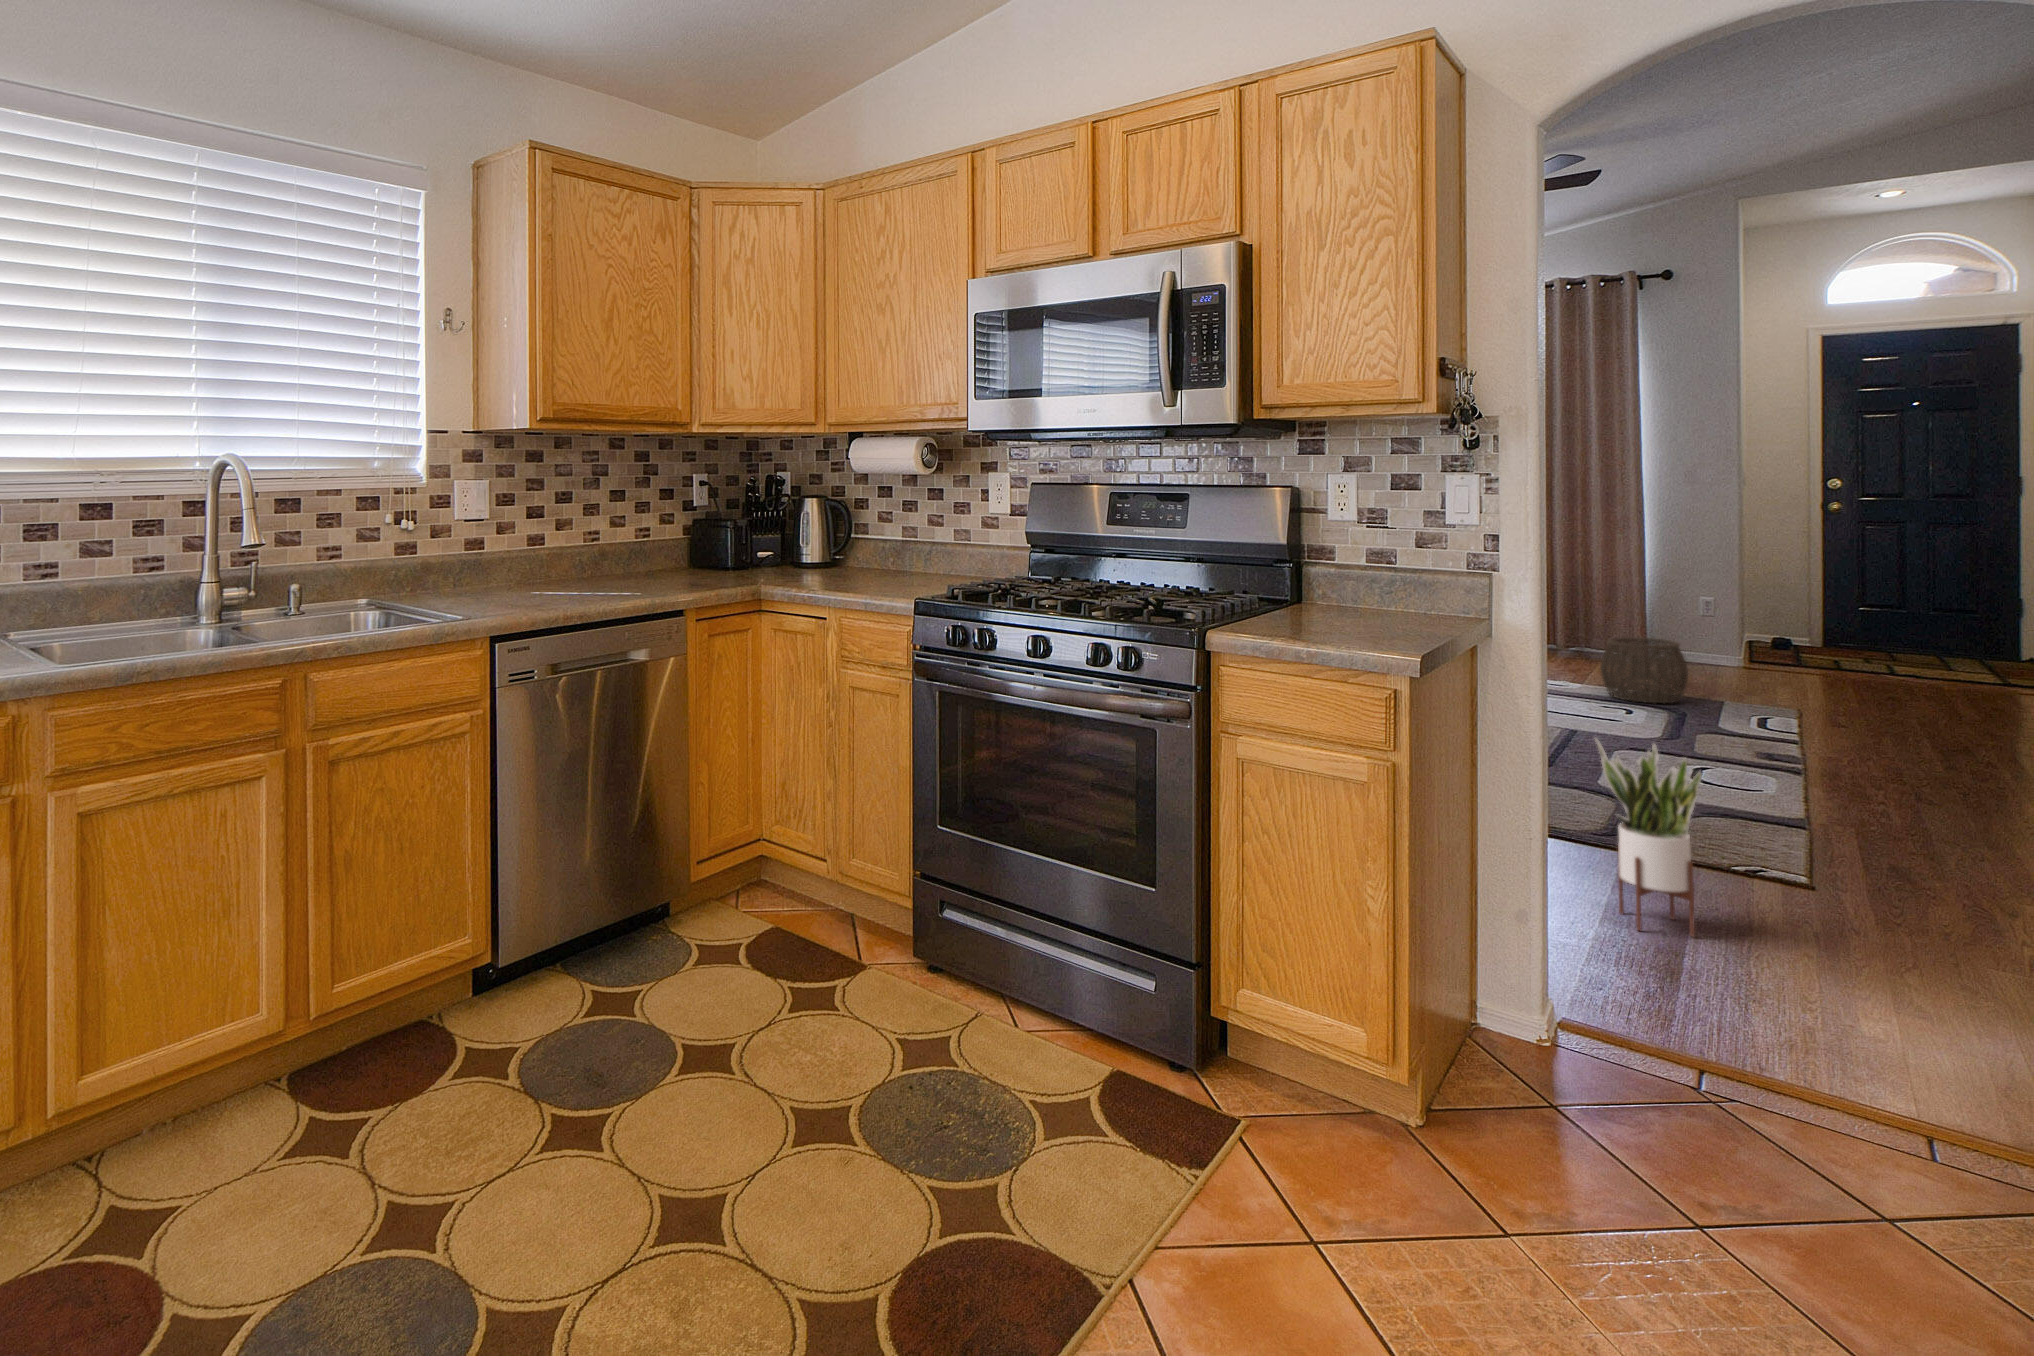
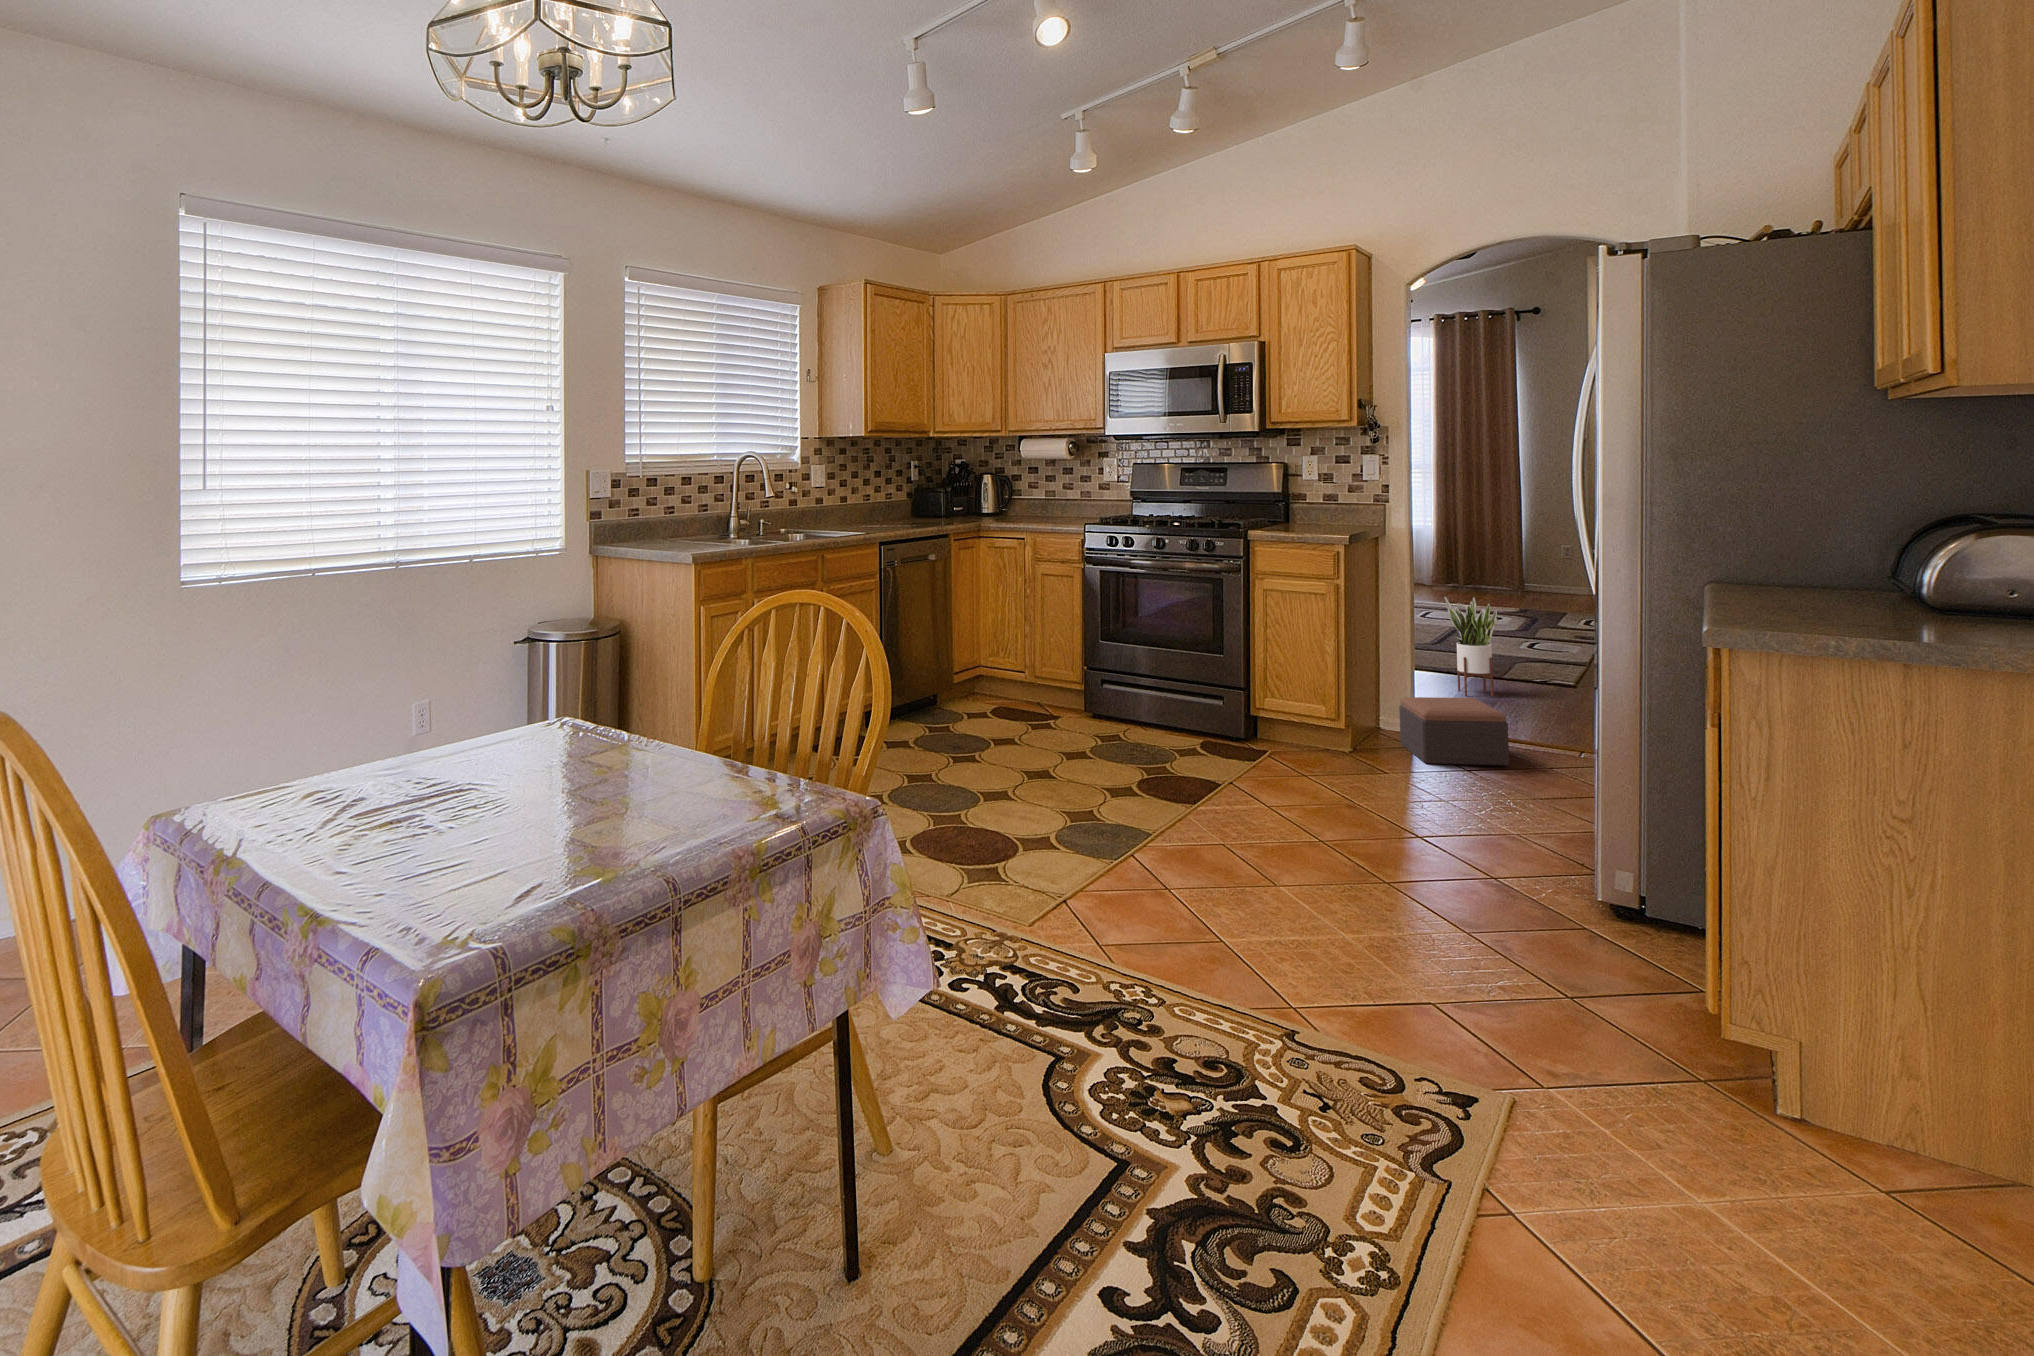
woven basket: present [1600,637,1689,703] -> none [1480,567,1538,609]
footstool: none [1537,1014,1834,1248] -> present [1399,697,1509,766]

